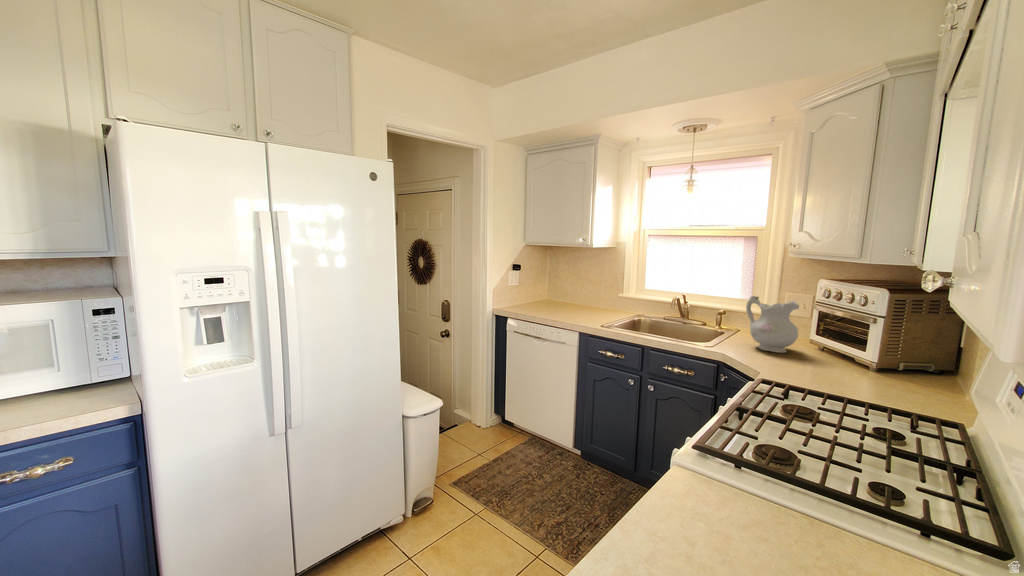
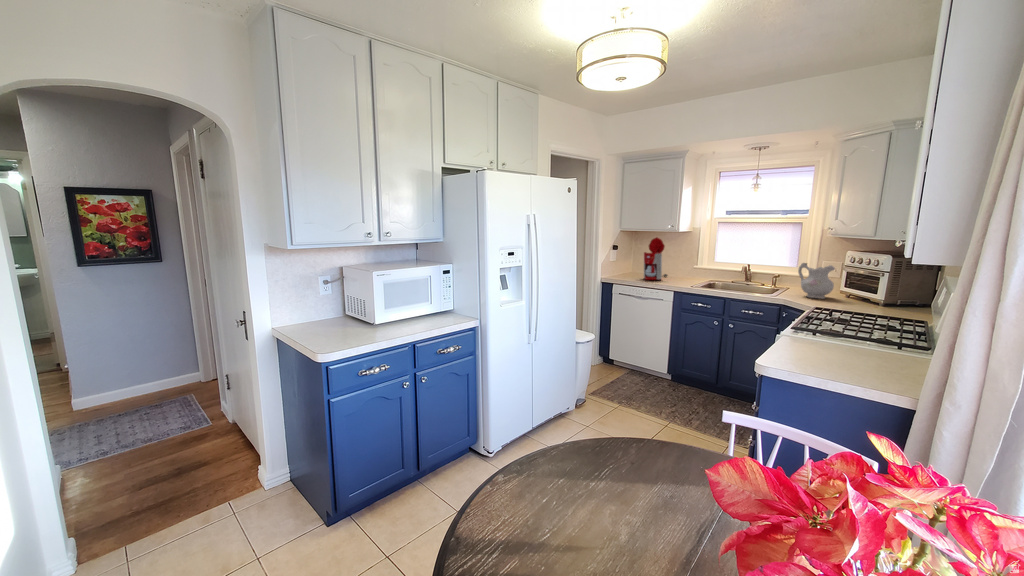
coffee maker: none [549,255,586,313] -> present [644,237,668,280]

